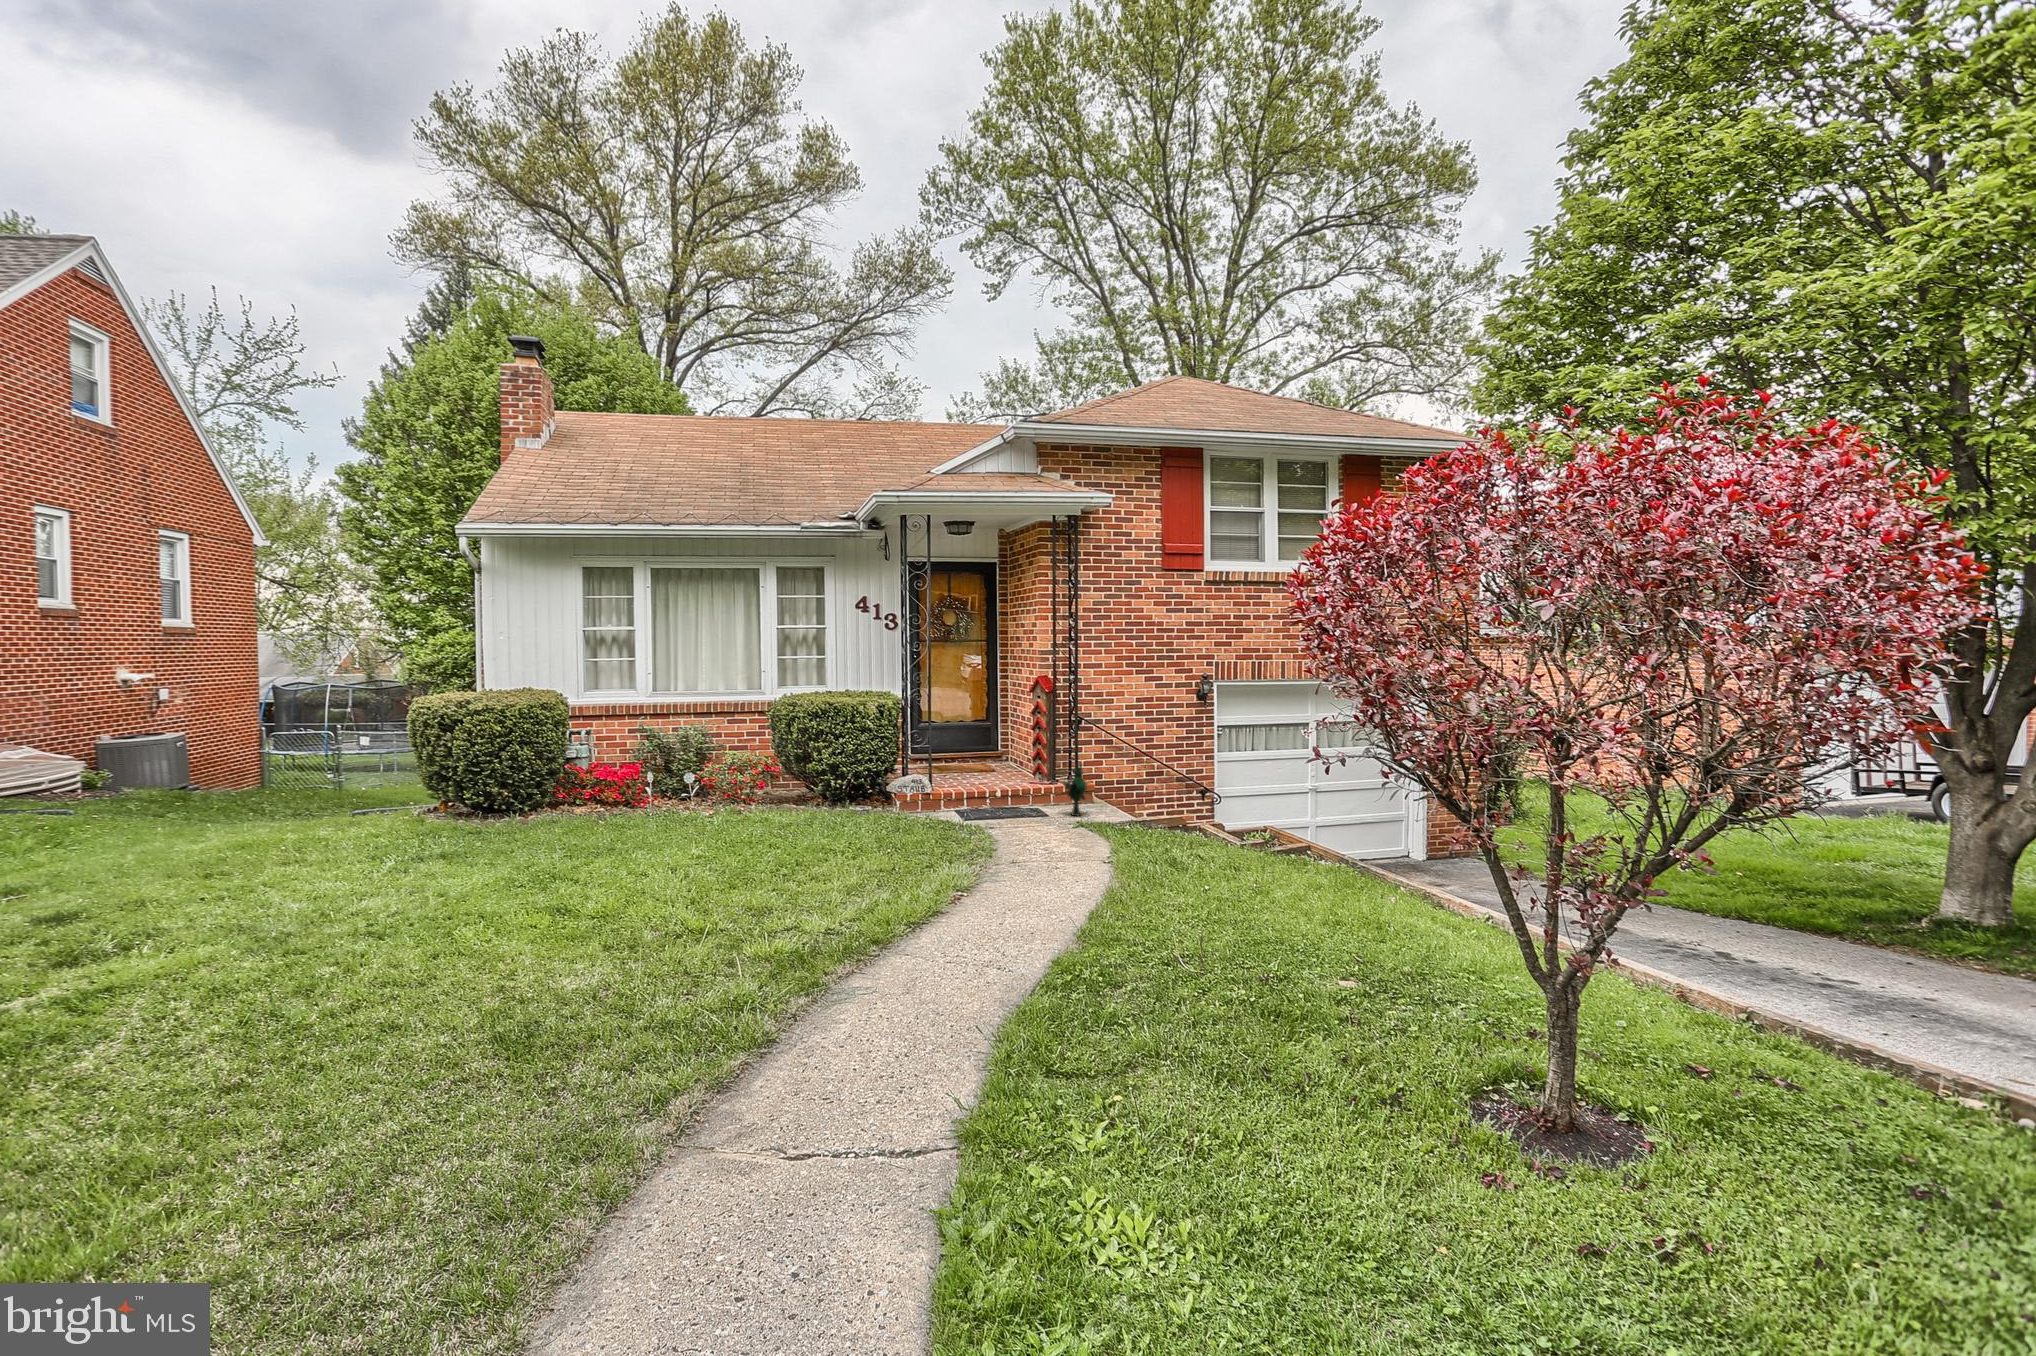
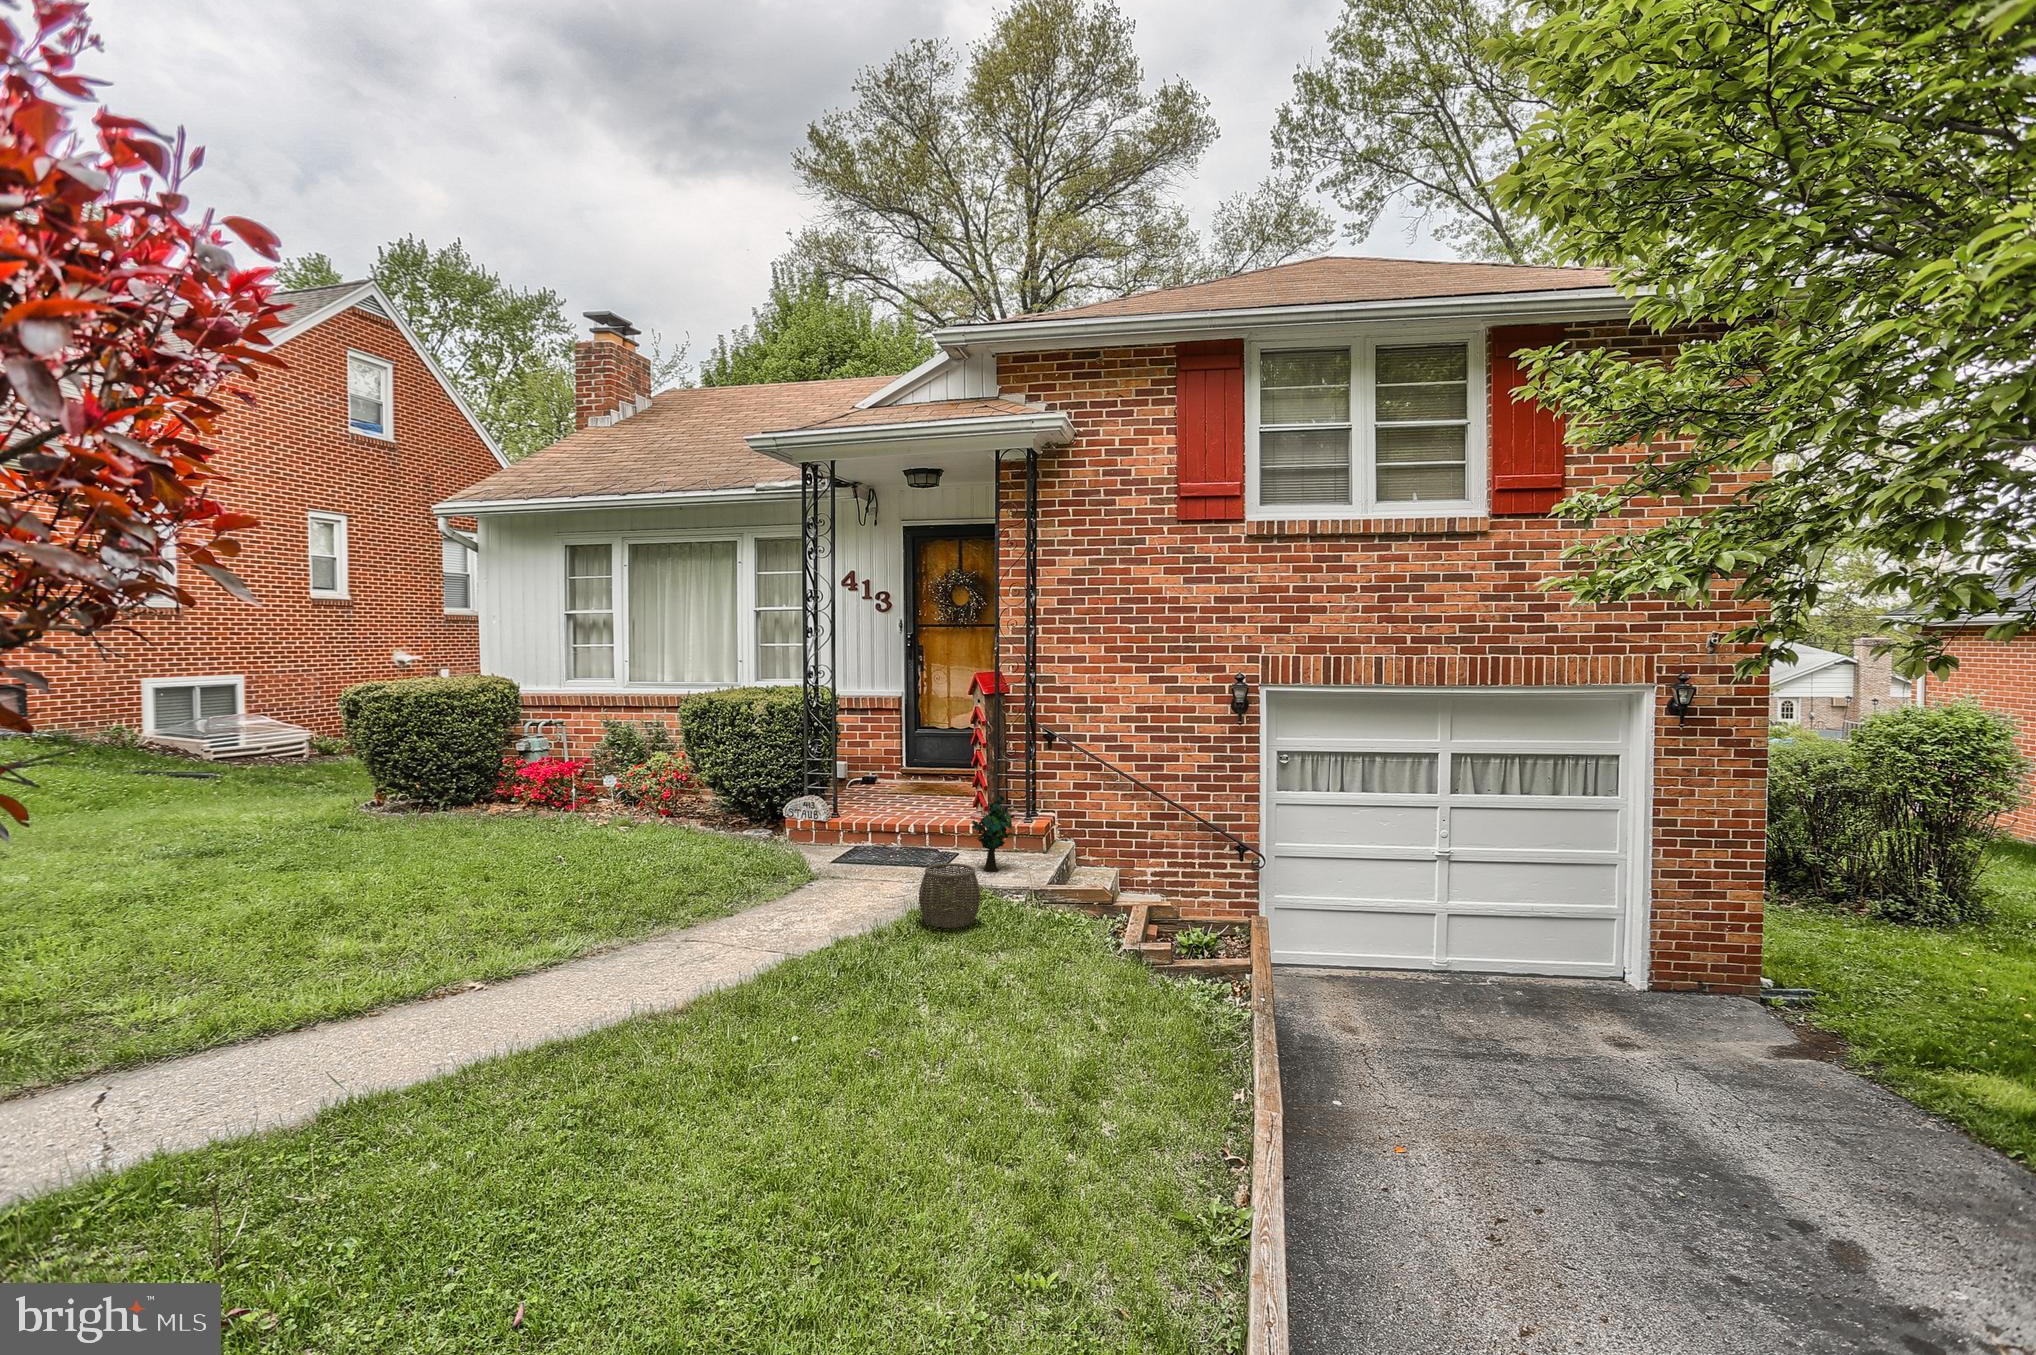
woven basket: none [1085,805,1127,845] -> present [919,863,981,928]

